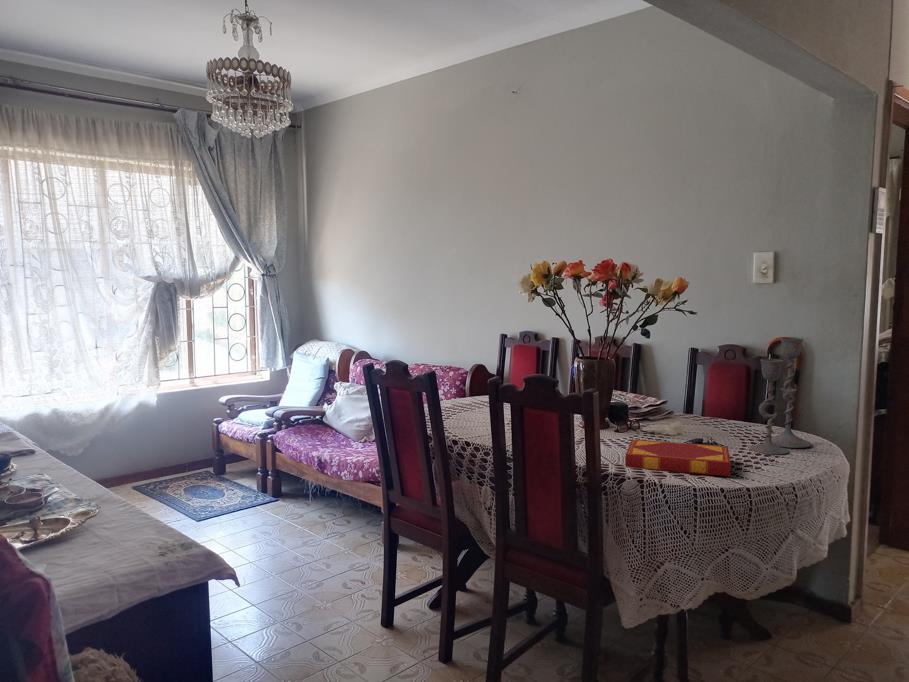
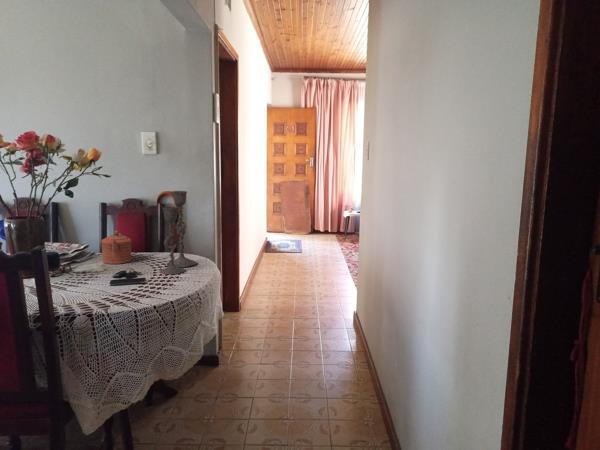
teapot: none [680,385,719,429] -> present [101,230,131,264]
hardback book: present [625,439,731,476] -> none [72,274,156,306]

